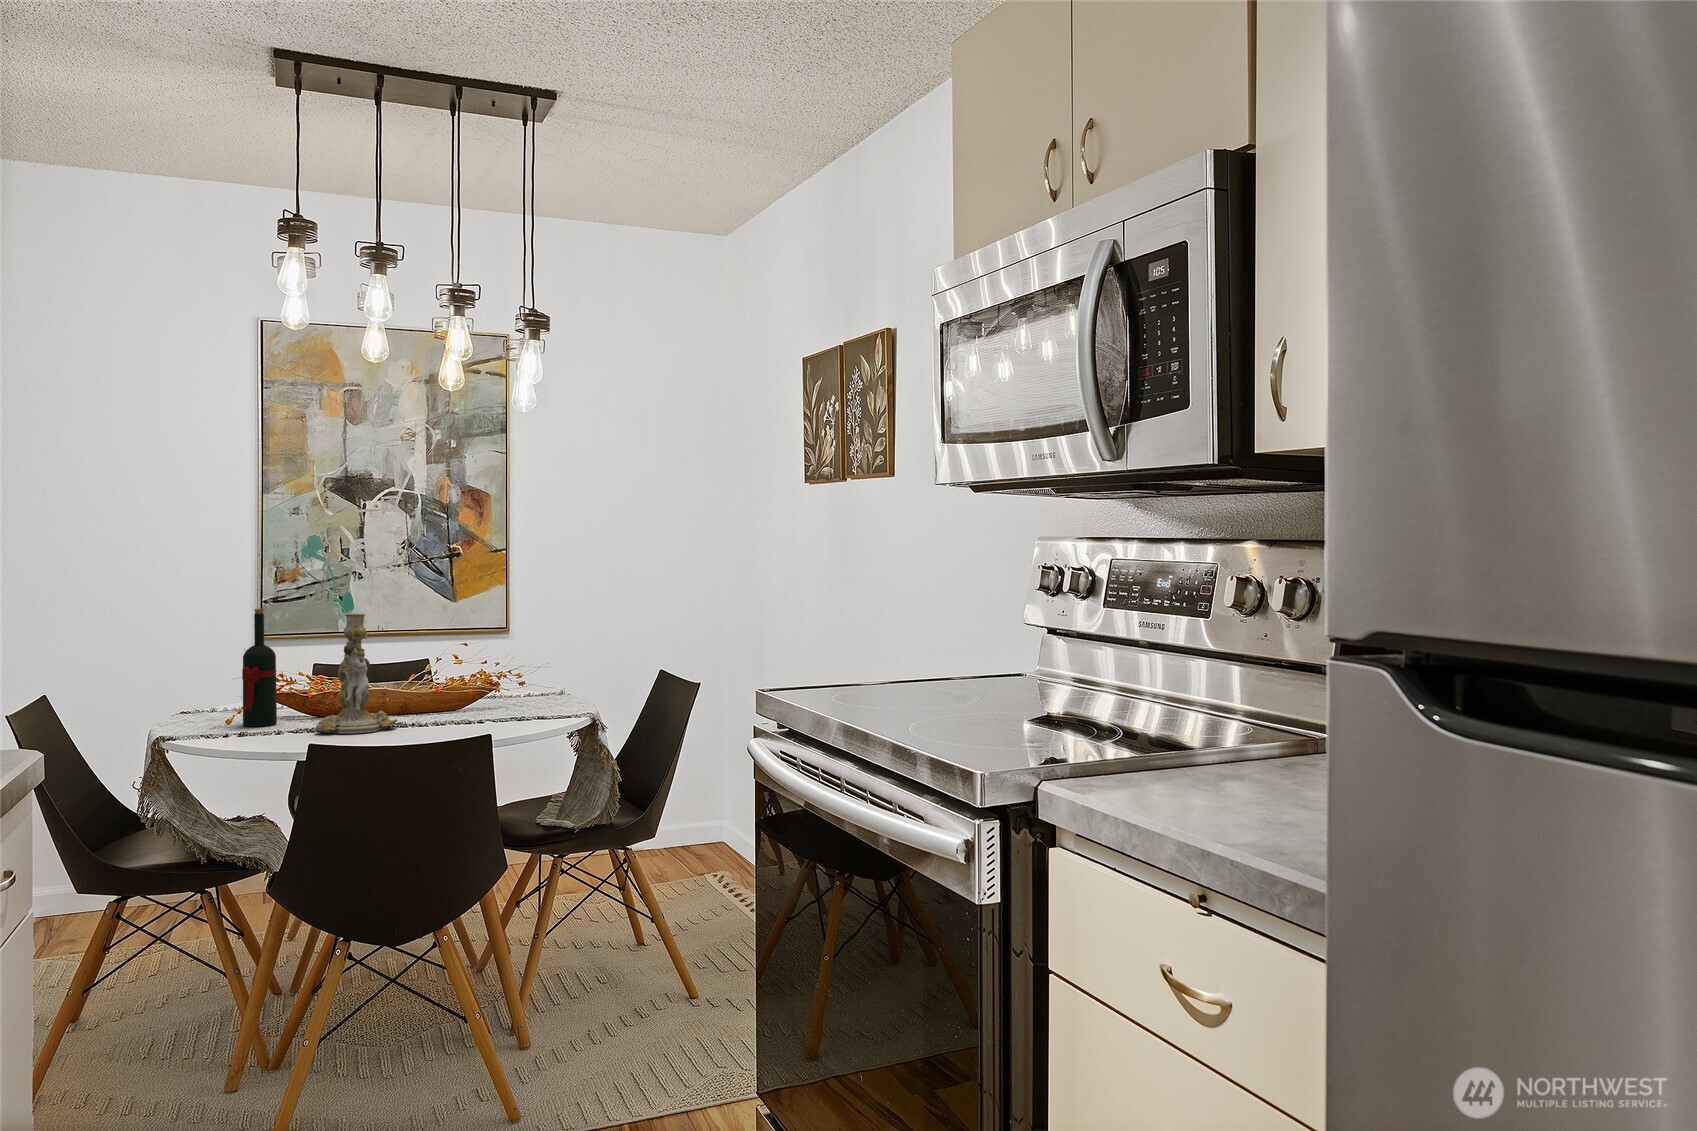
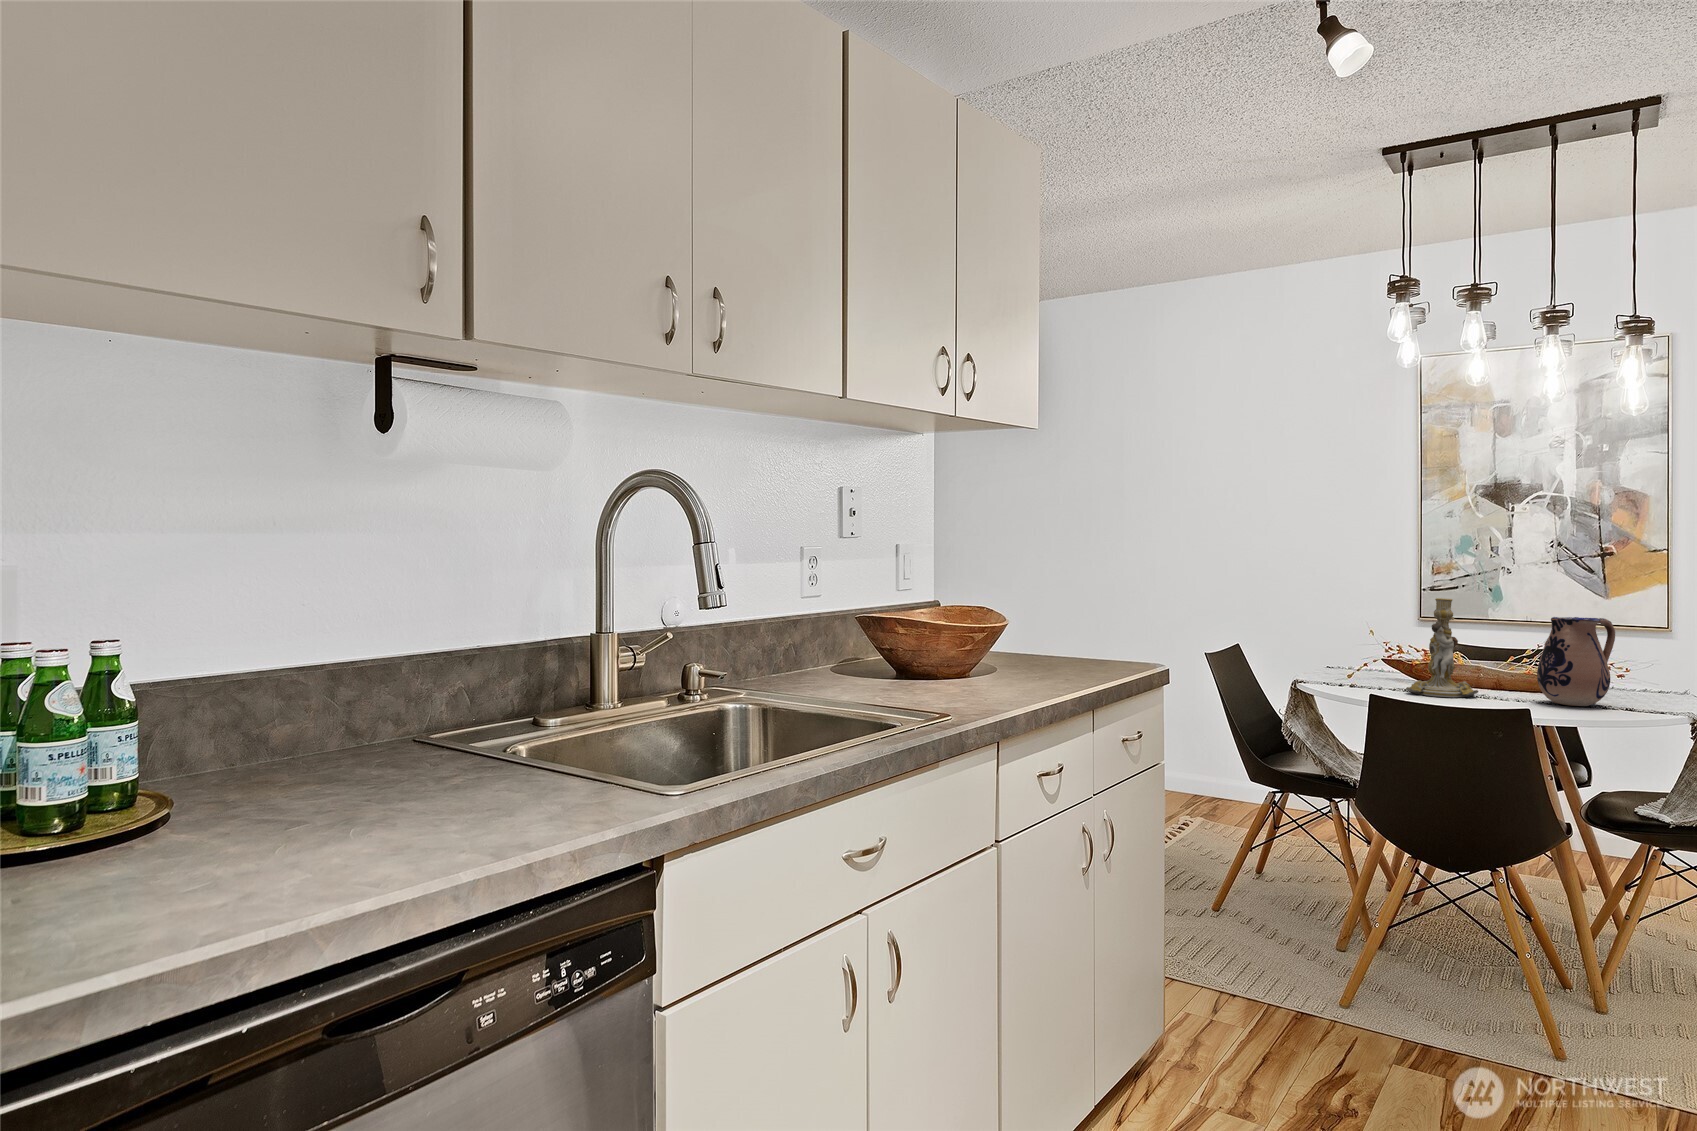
wine bottle: present [242,609,277,727] -> none [1359,592,1386,684]
ceramic pitcher: none [458,627,526,724] -> present [1537,617,1615,706]

